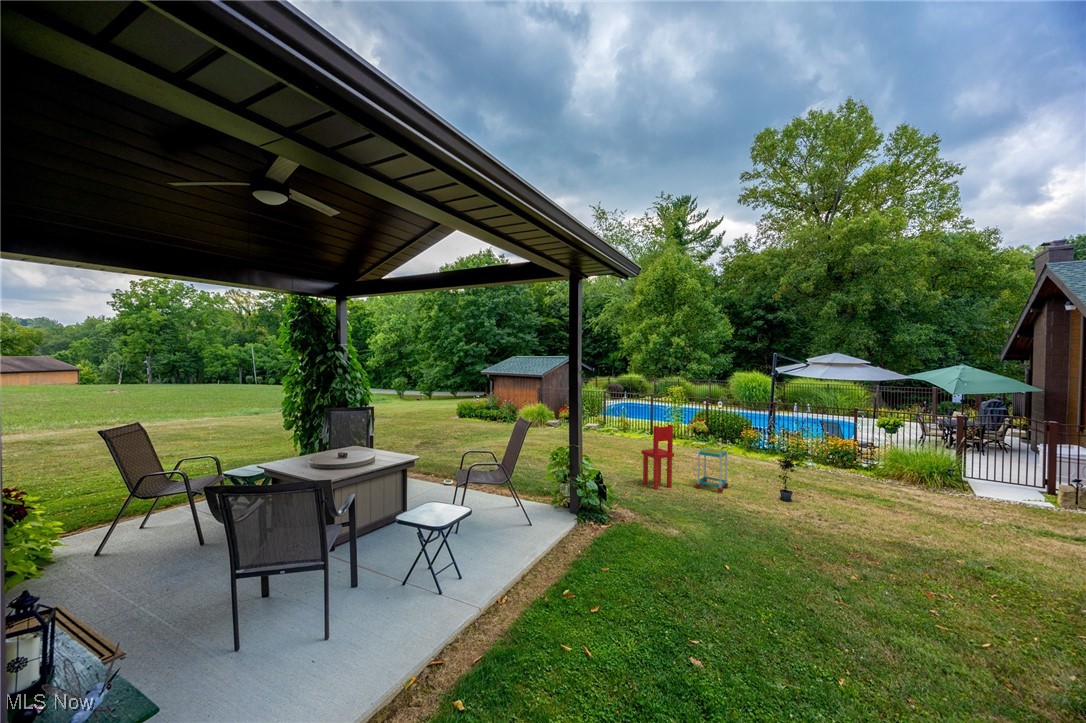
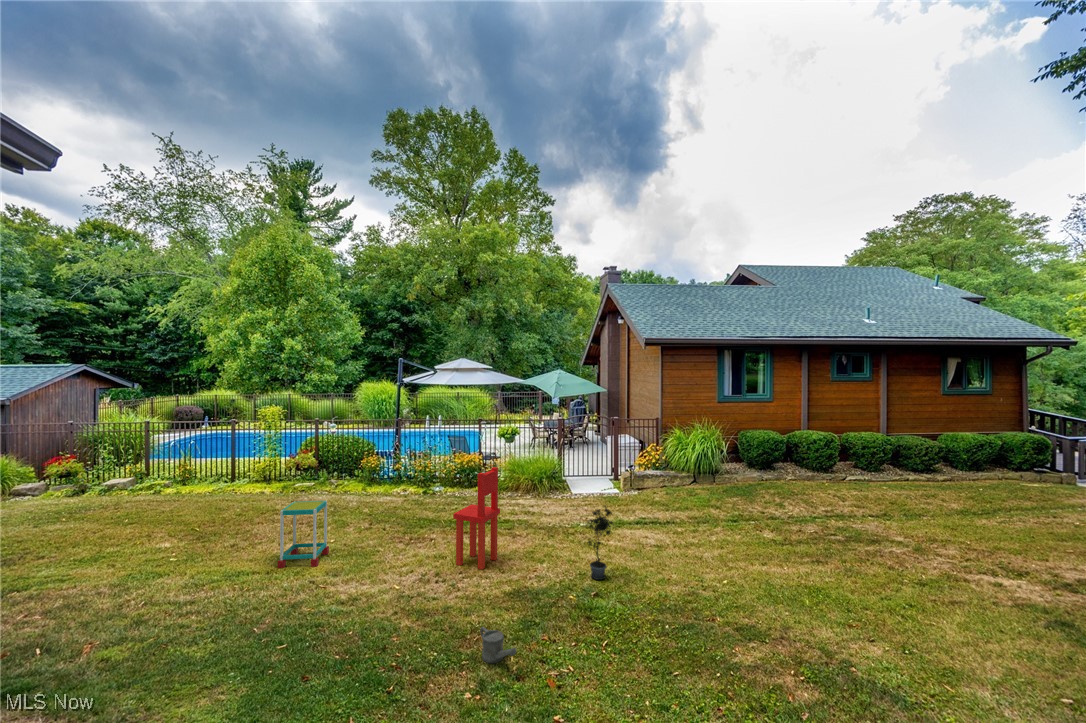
chair: present [641,425,674,489] -> present [453,467,500,570]
potted plant: present [779,453,799,501] -> present [588,506,613,580]
watering can: none [865,558,902,587] -> present [480,627,516,663]

